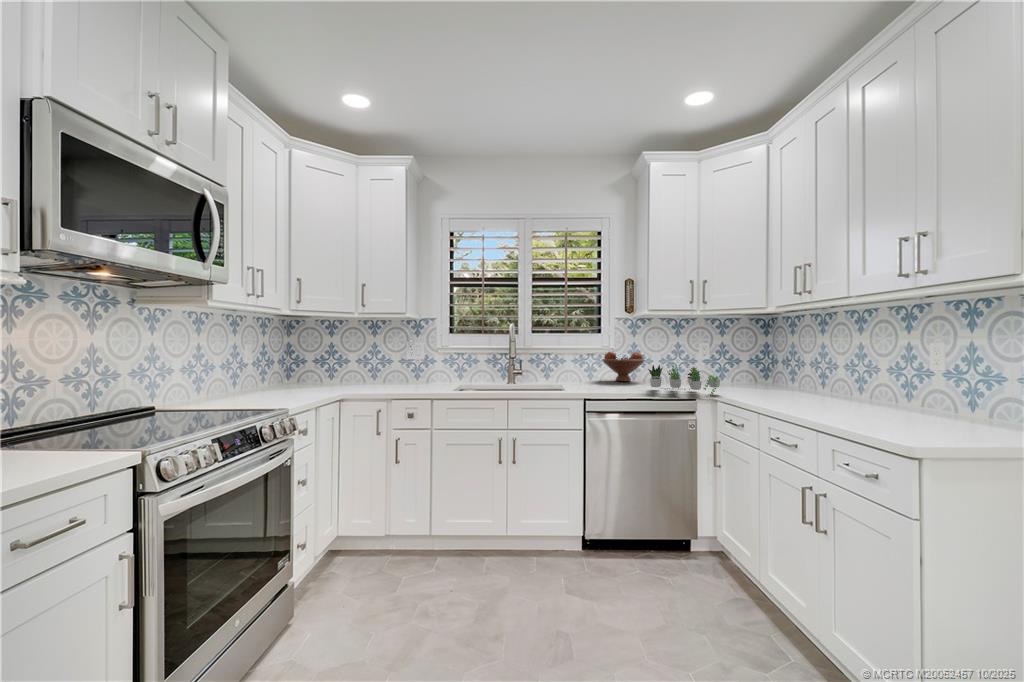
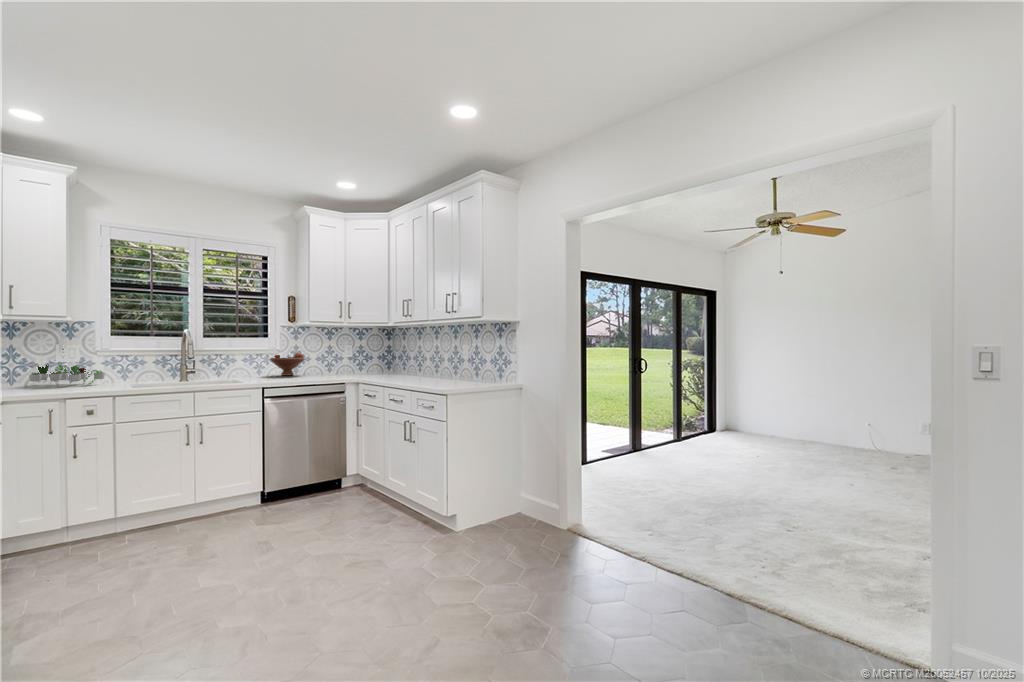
succulent plant: present [648,364,720,396] -> present [29,362,105,385]

